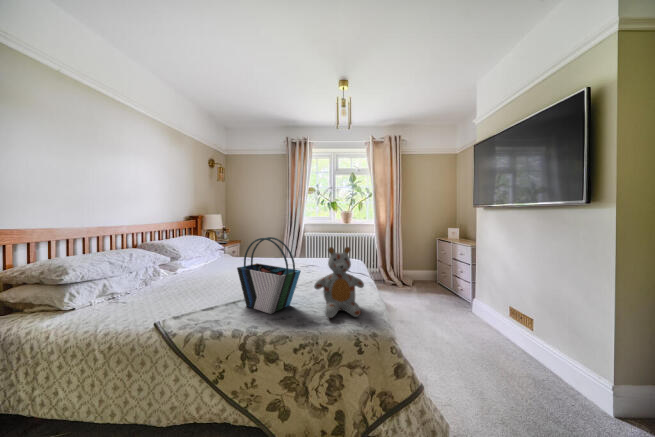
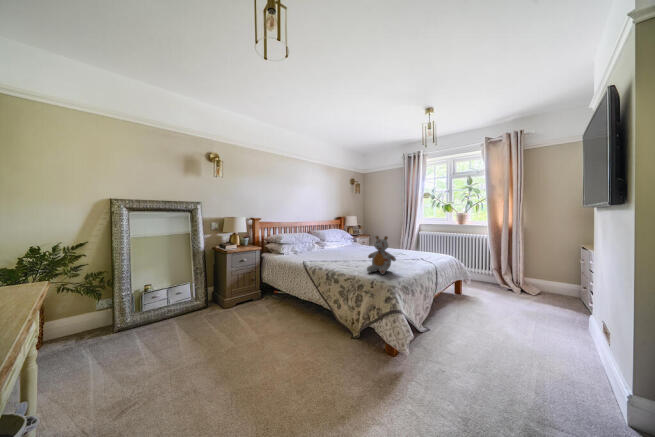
tote bag: present [237,237,301,314] -> none [337,229,362,267]

